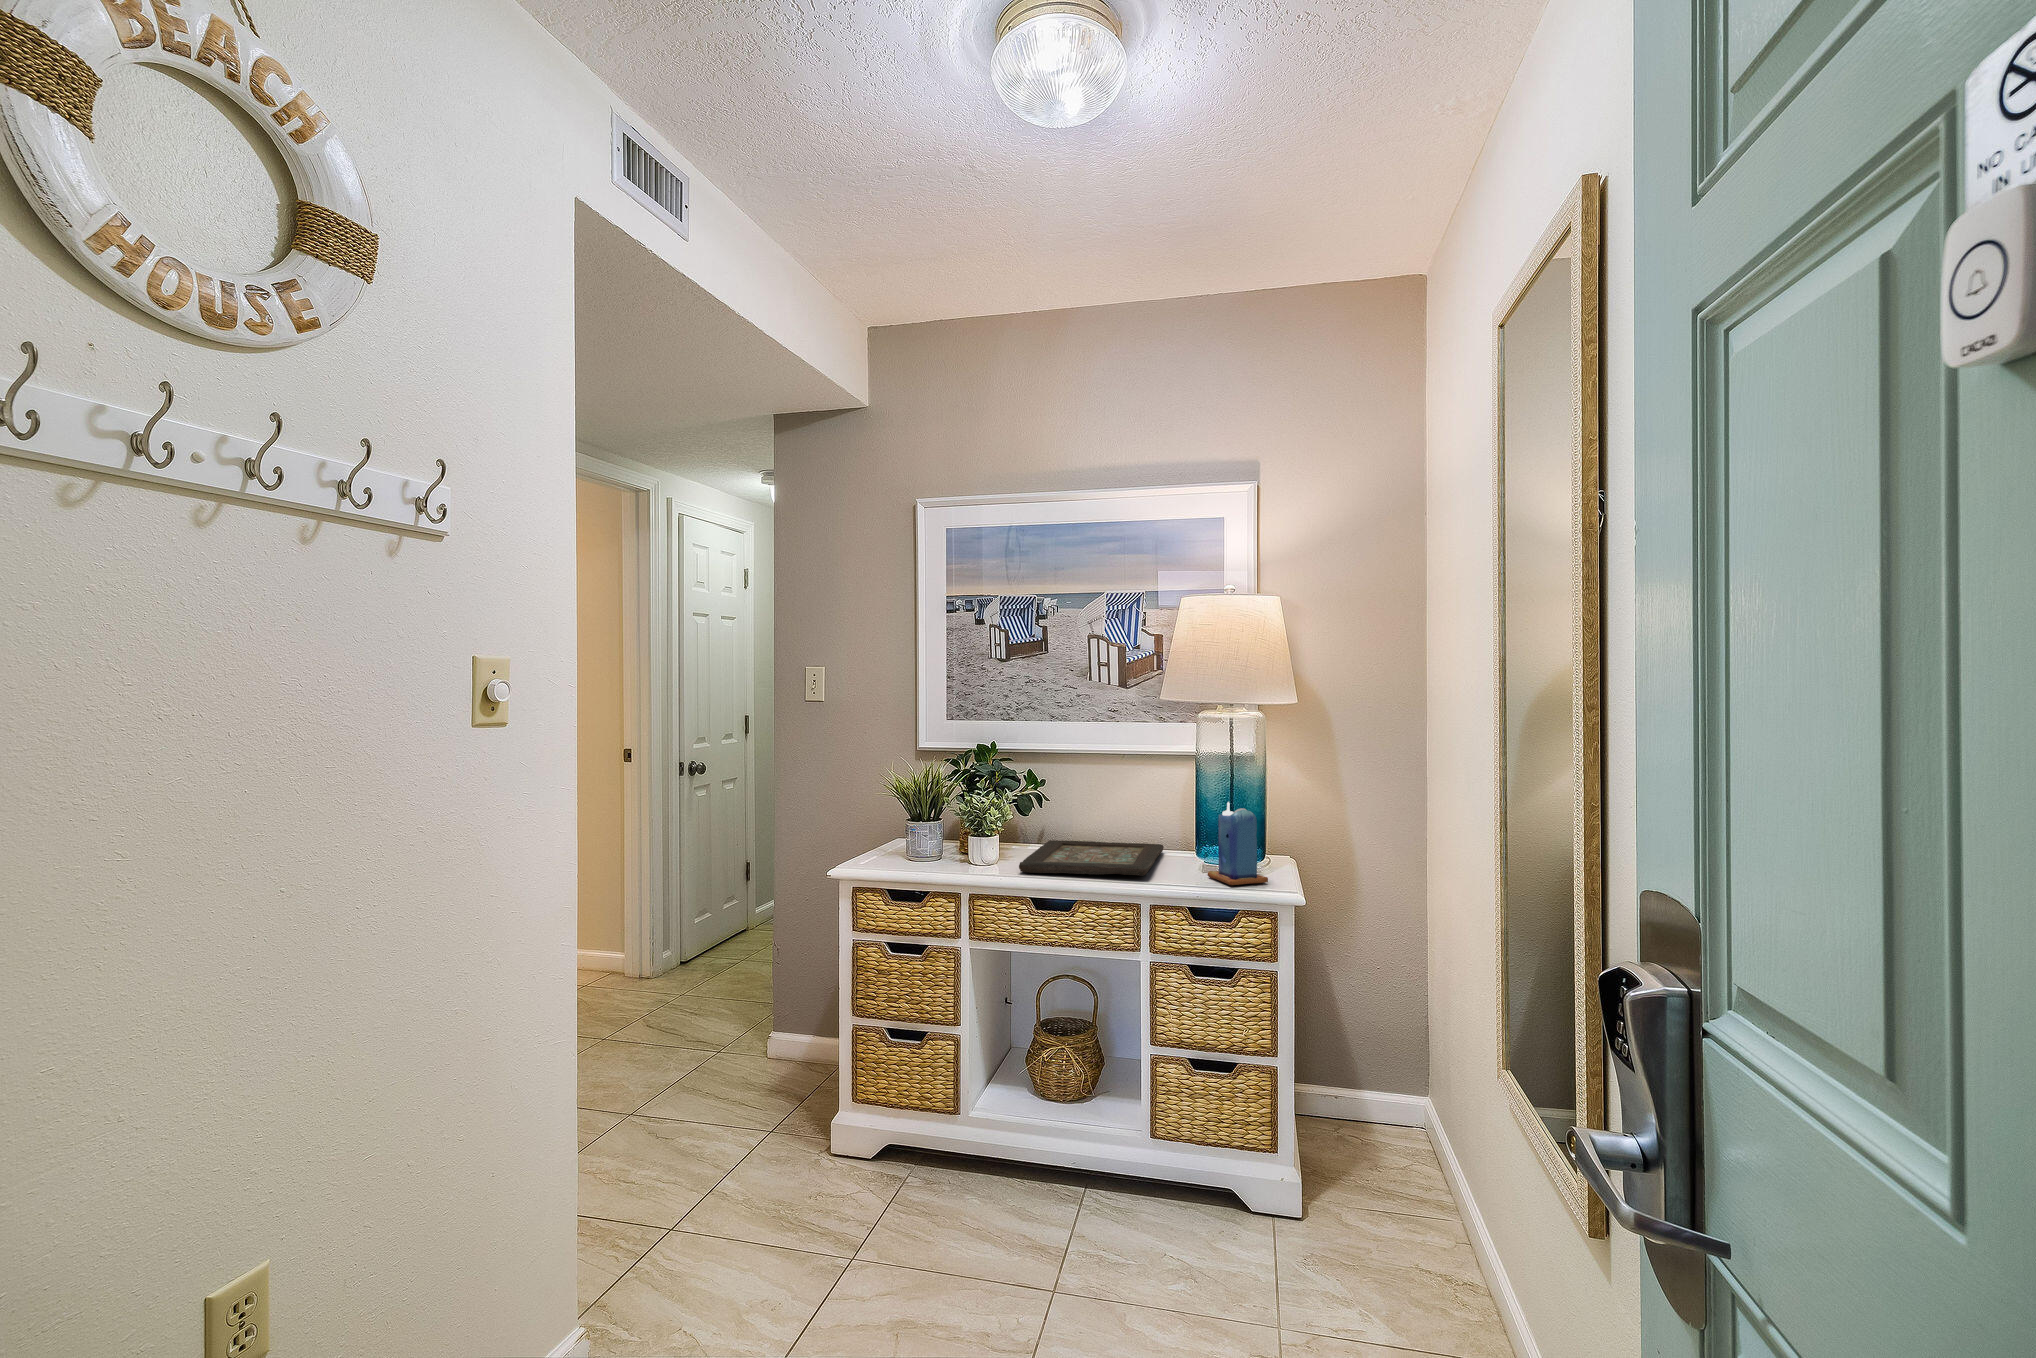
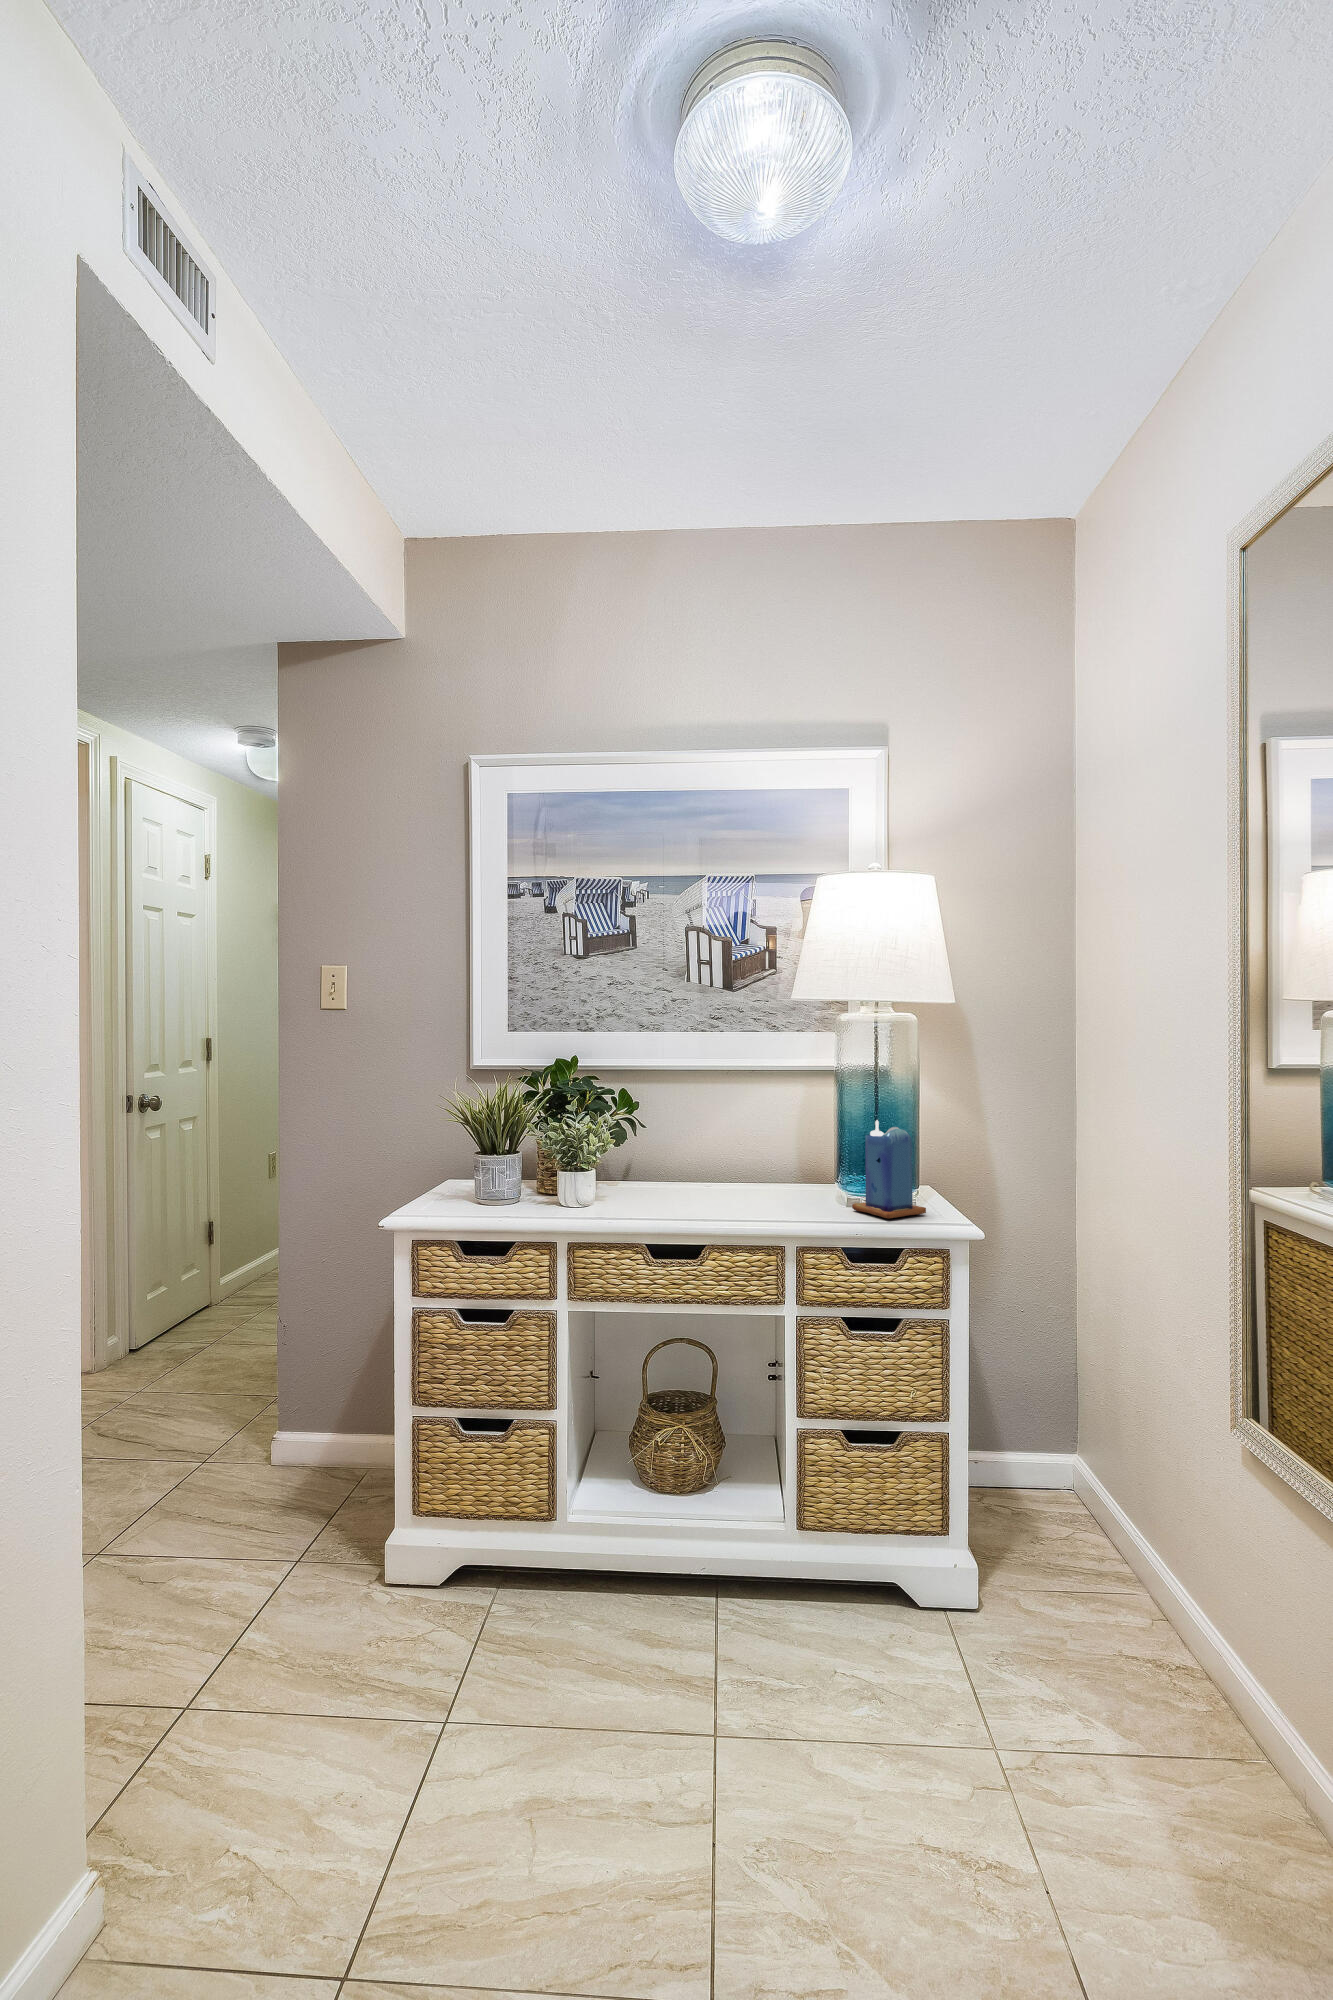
decorative tray: present [1019,840,1164,876] -> none [628,1174,788,1213]

